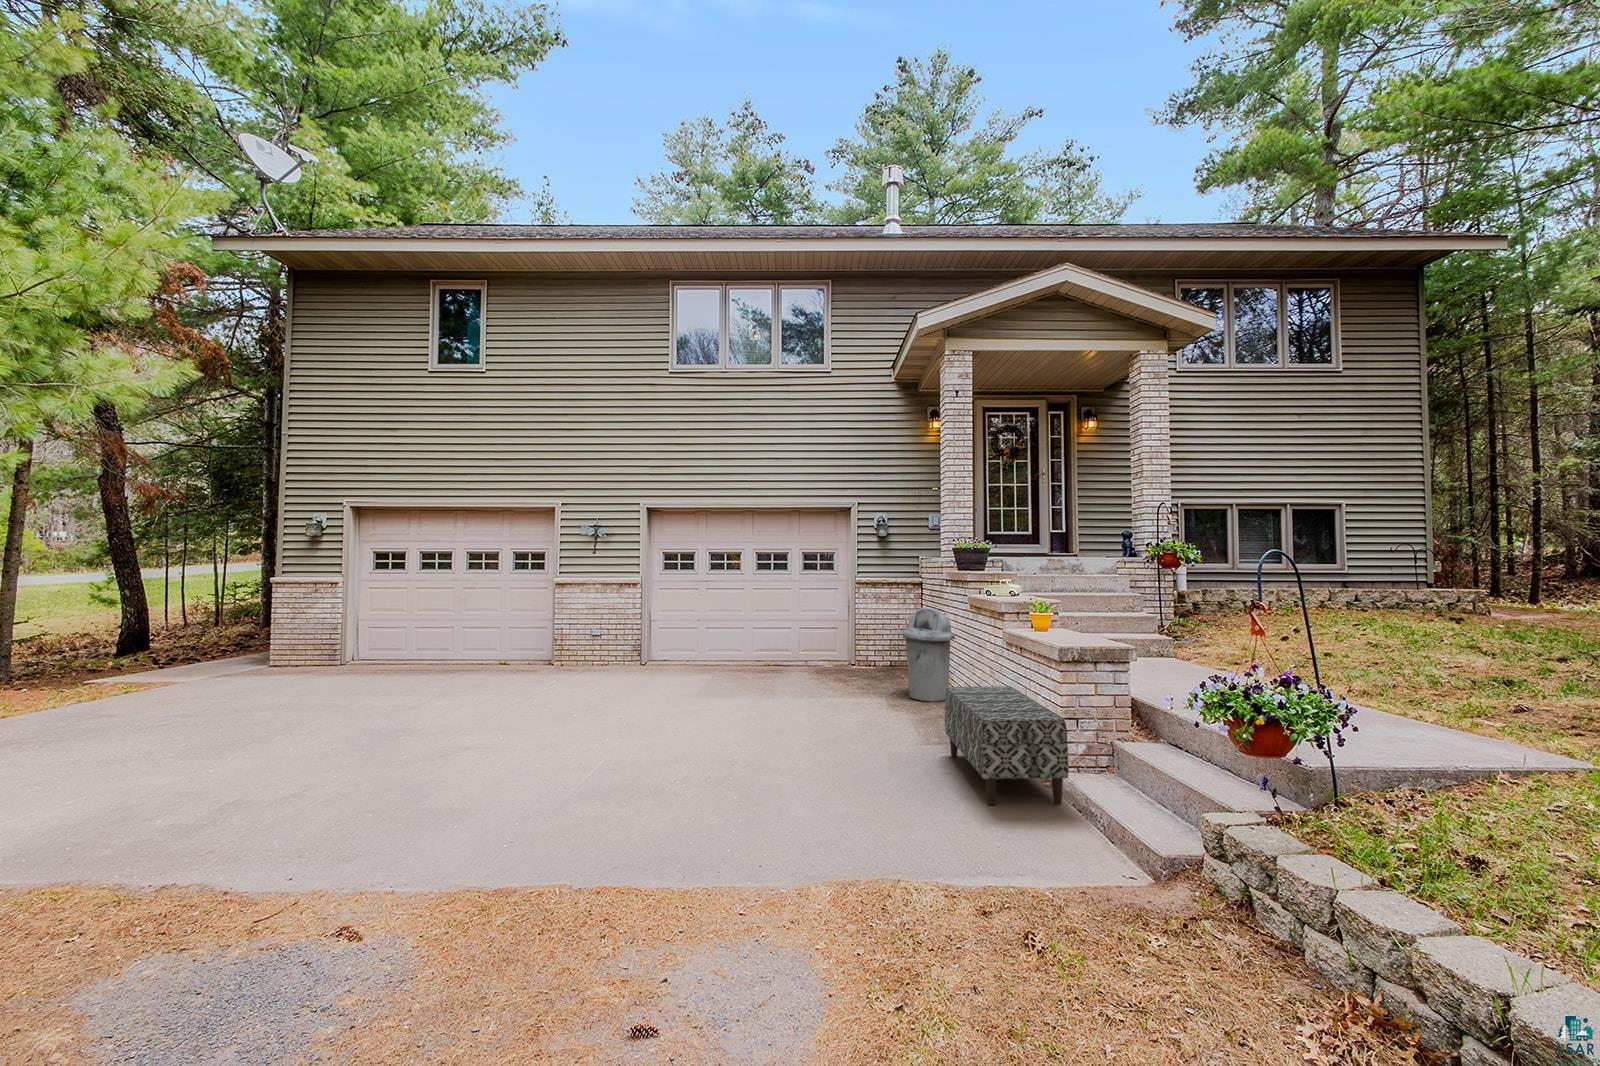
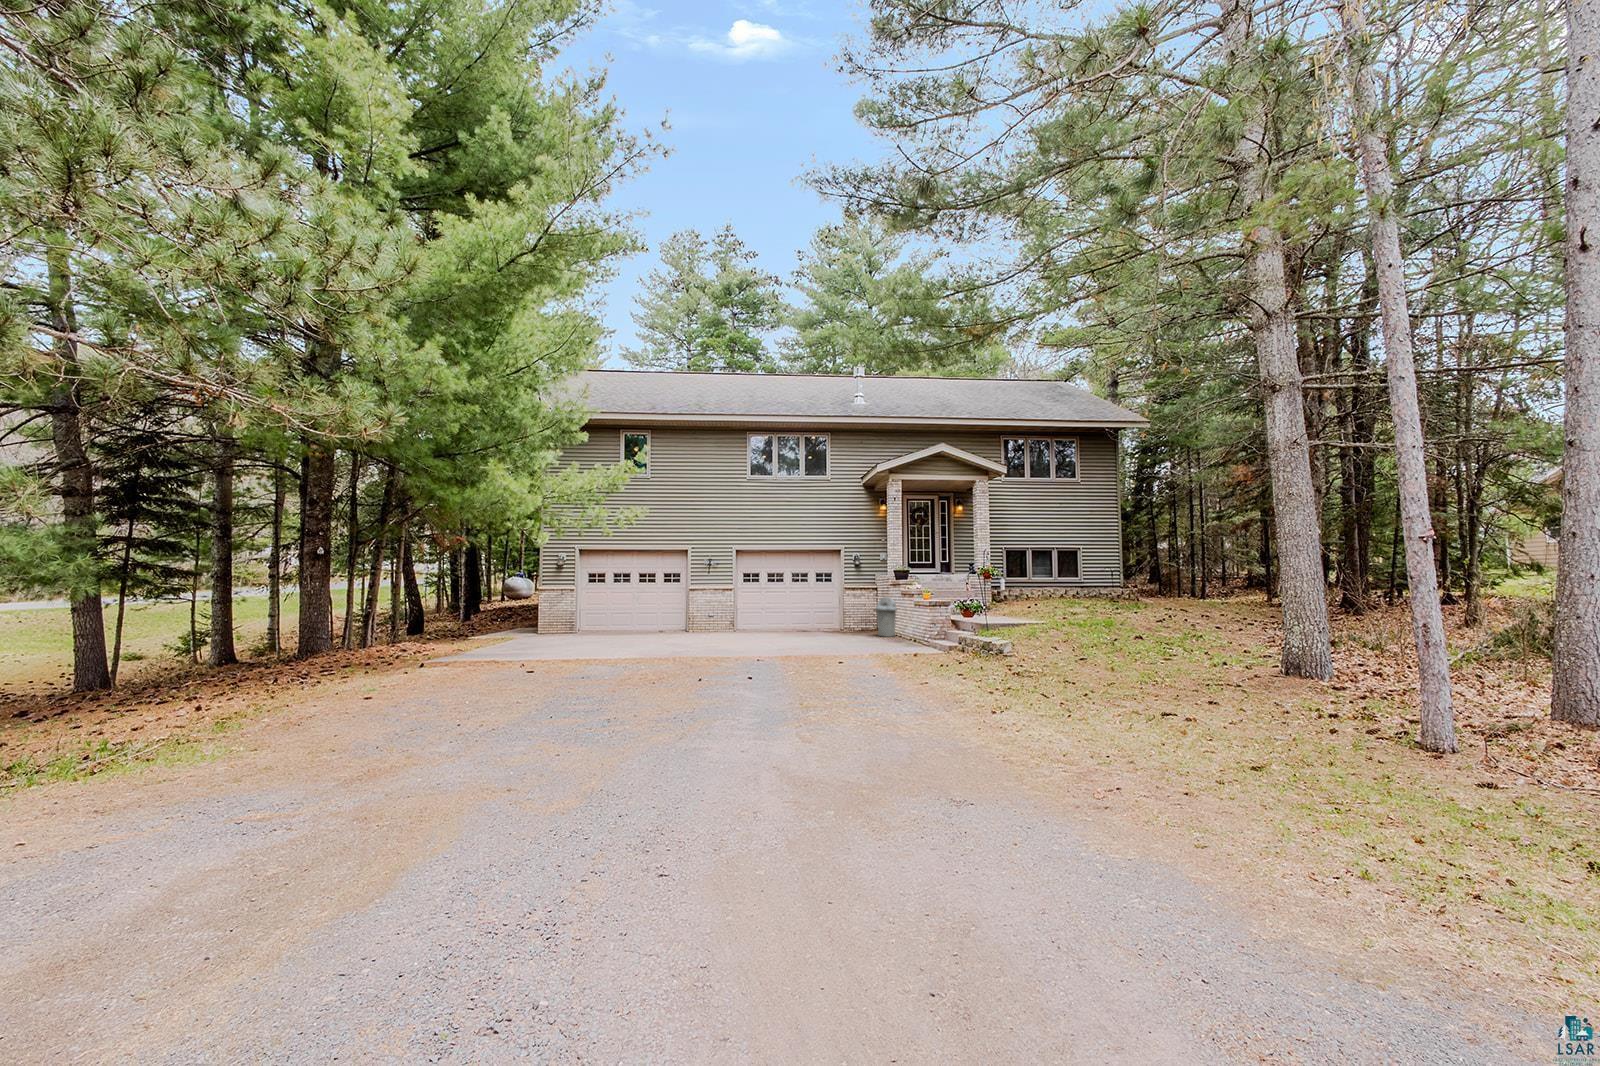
bench: present [945,686,1068,805] -> none [899,620,938,649]

